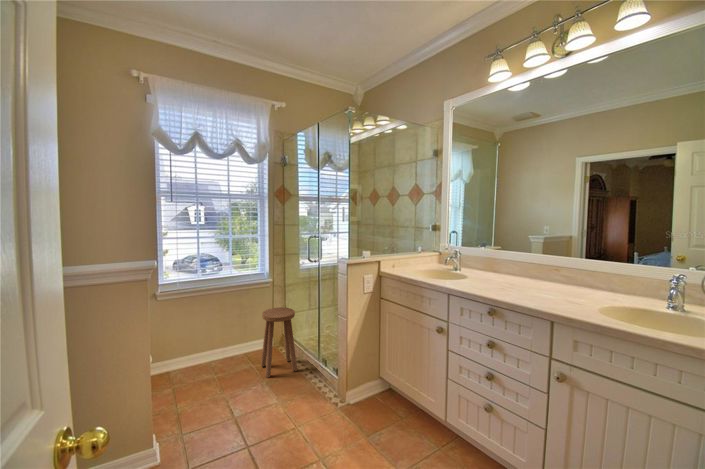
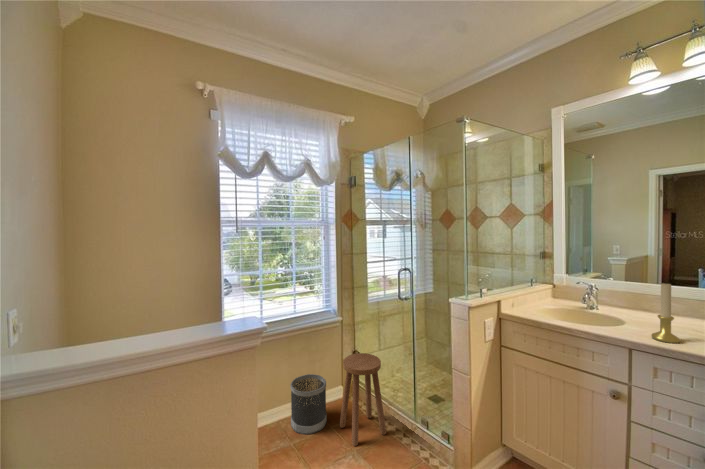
candle holder: none [459,243,475,288] -> present [651,283,680,343]
wastebasket: none [221,325,252,371] -> present [290,374,327,435]

